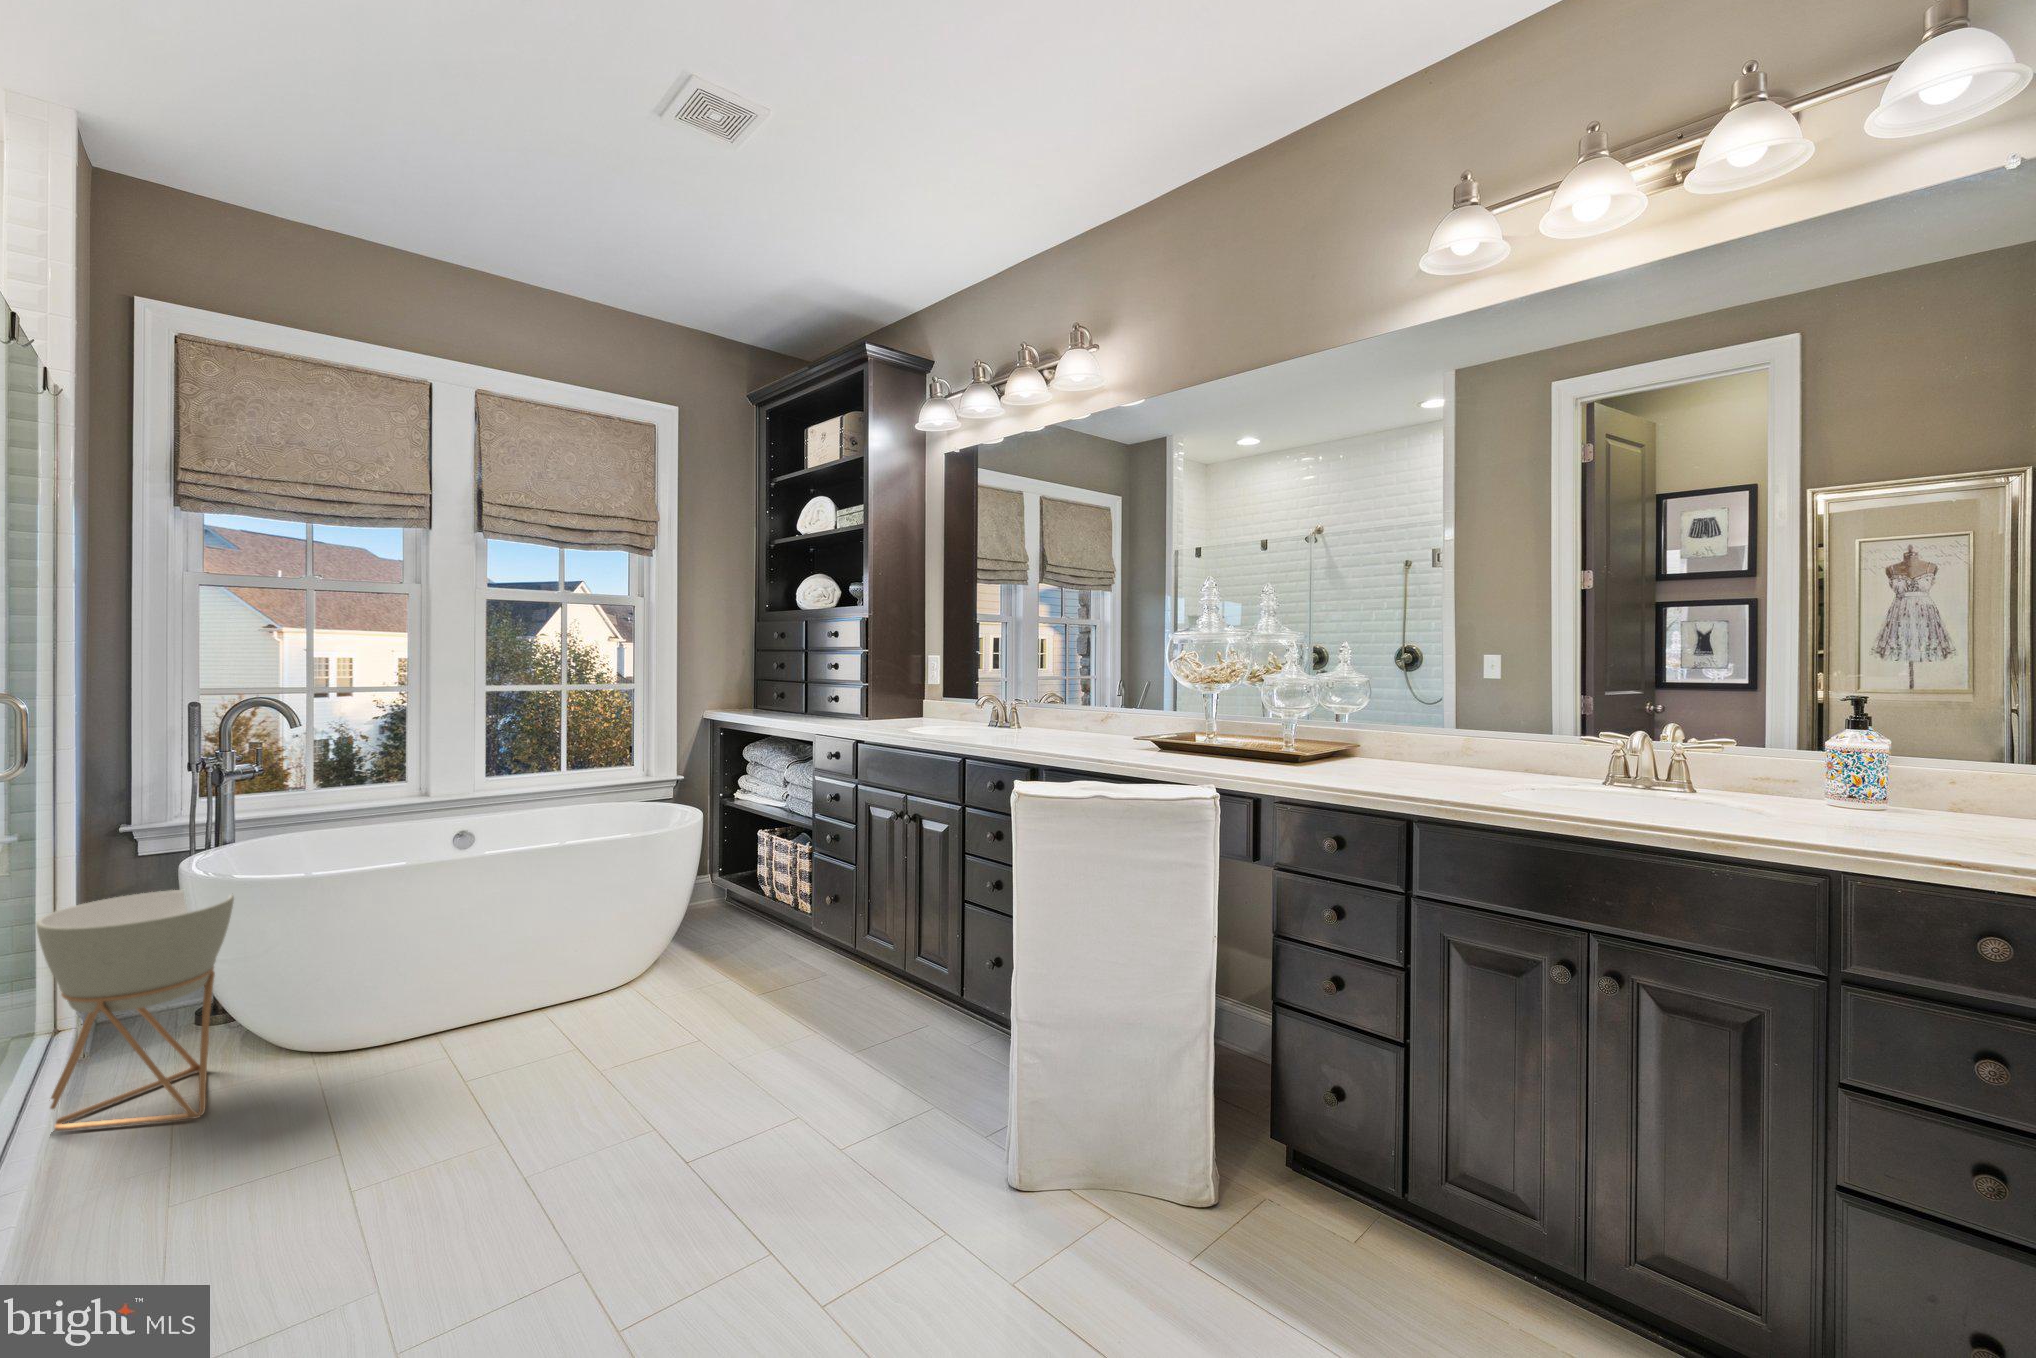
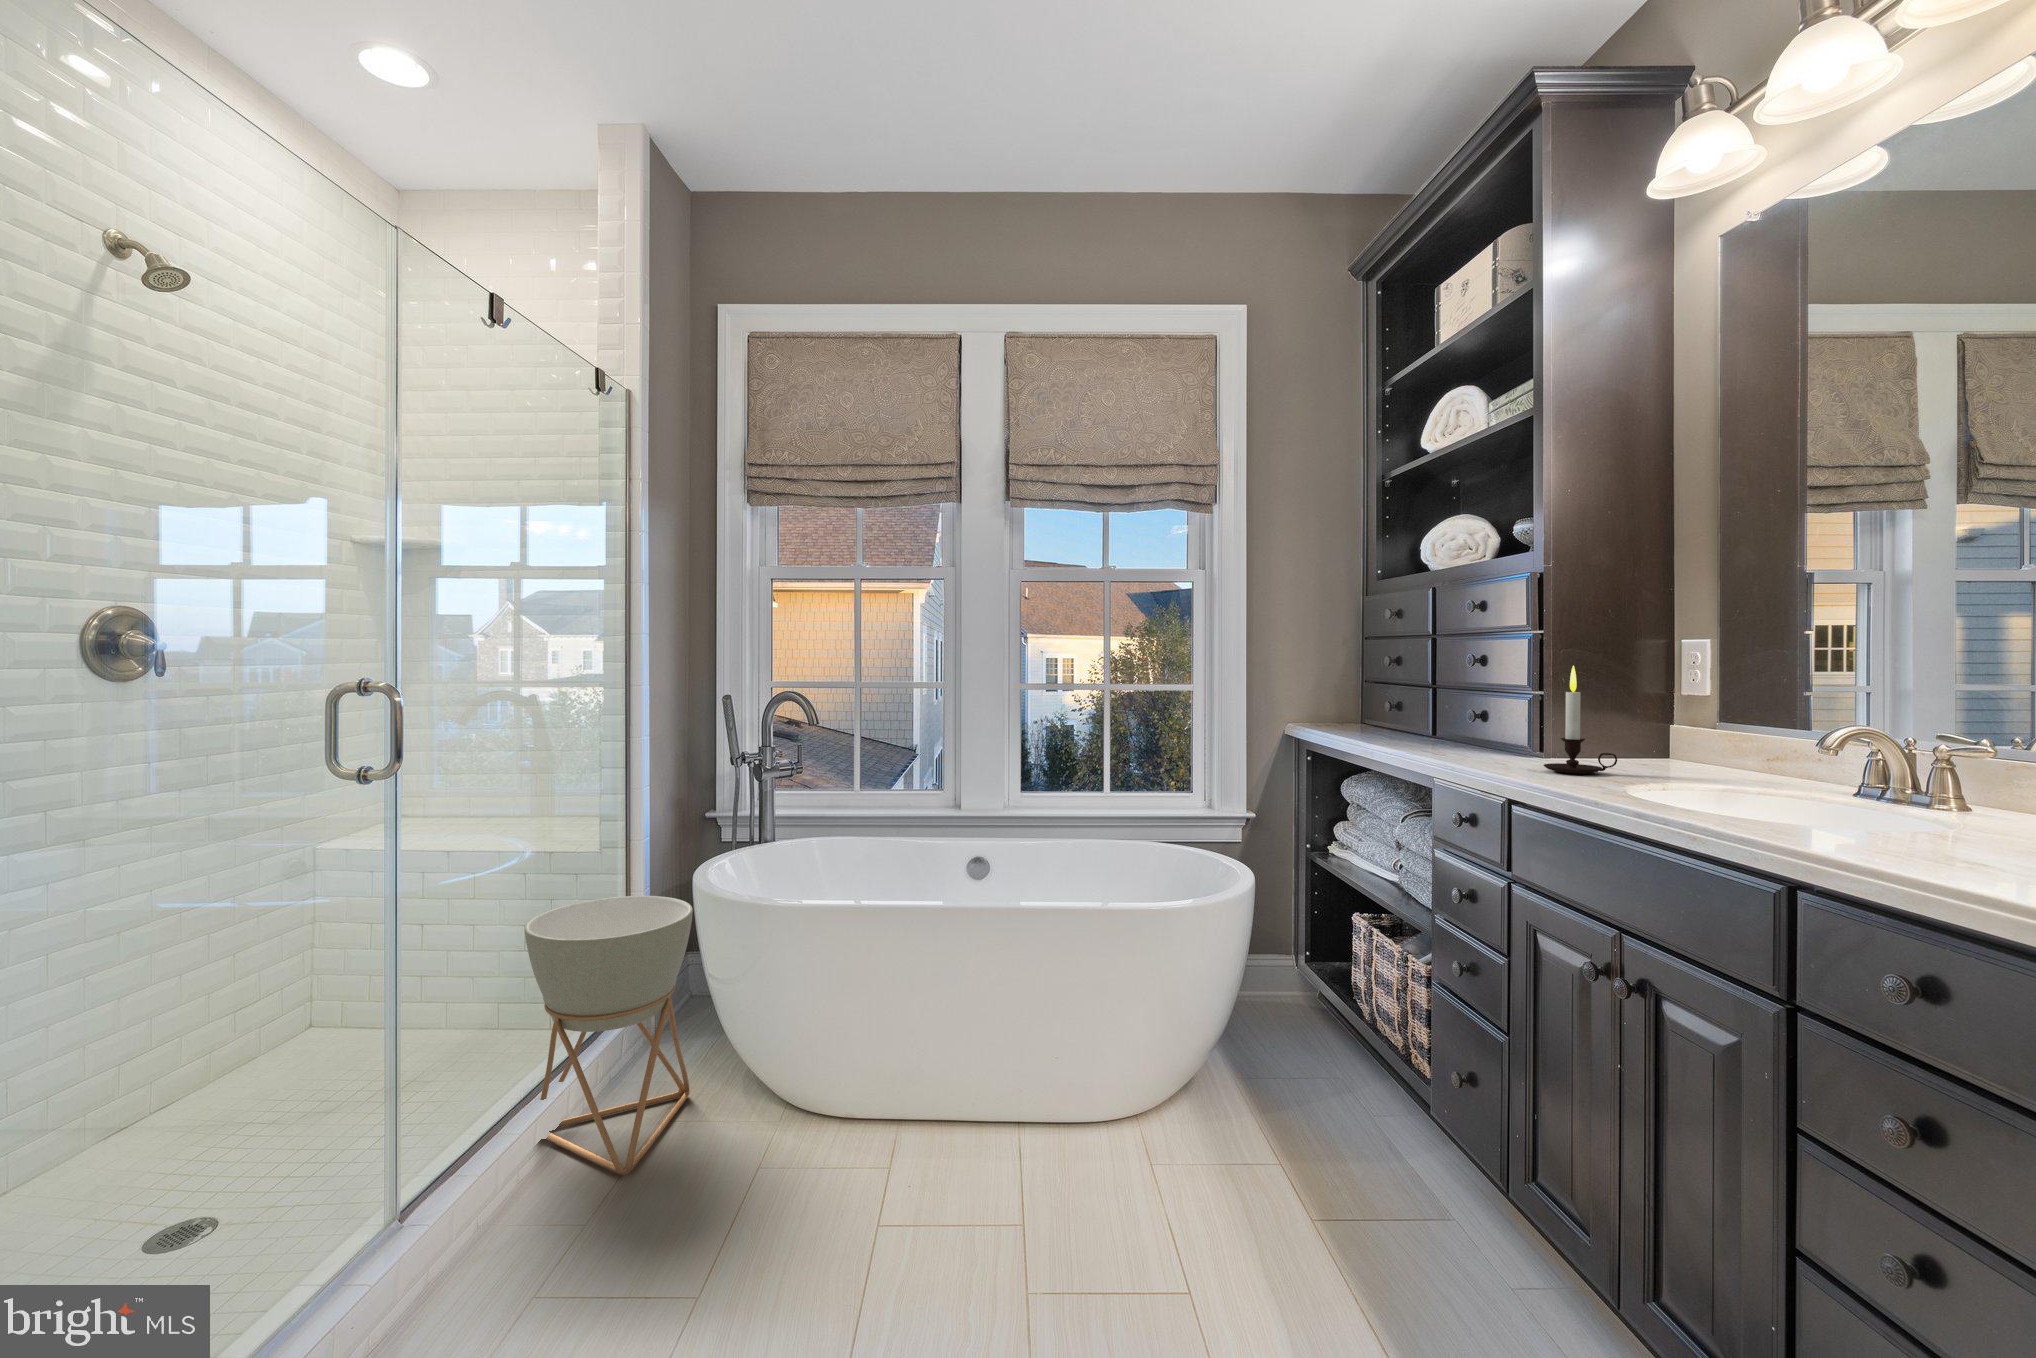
candle: none [871,672,903,727] -> present [1544,666,1617,774]

